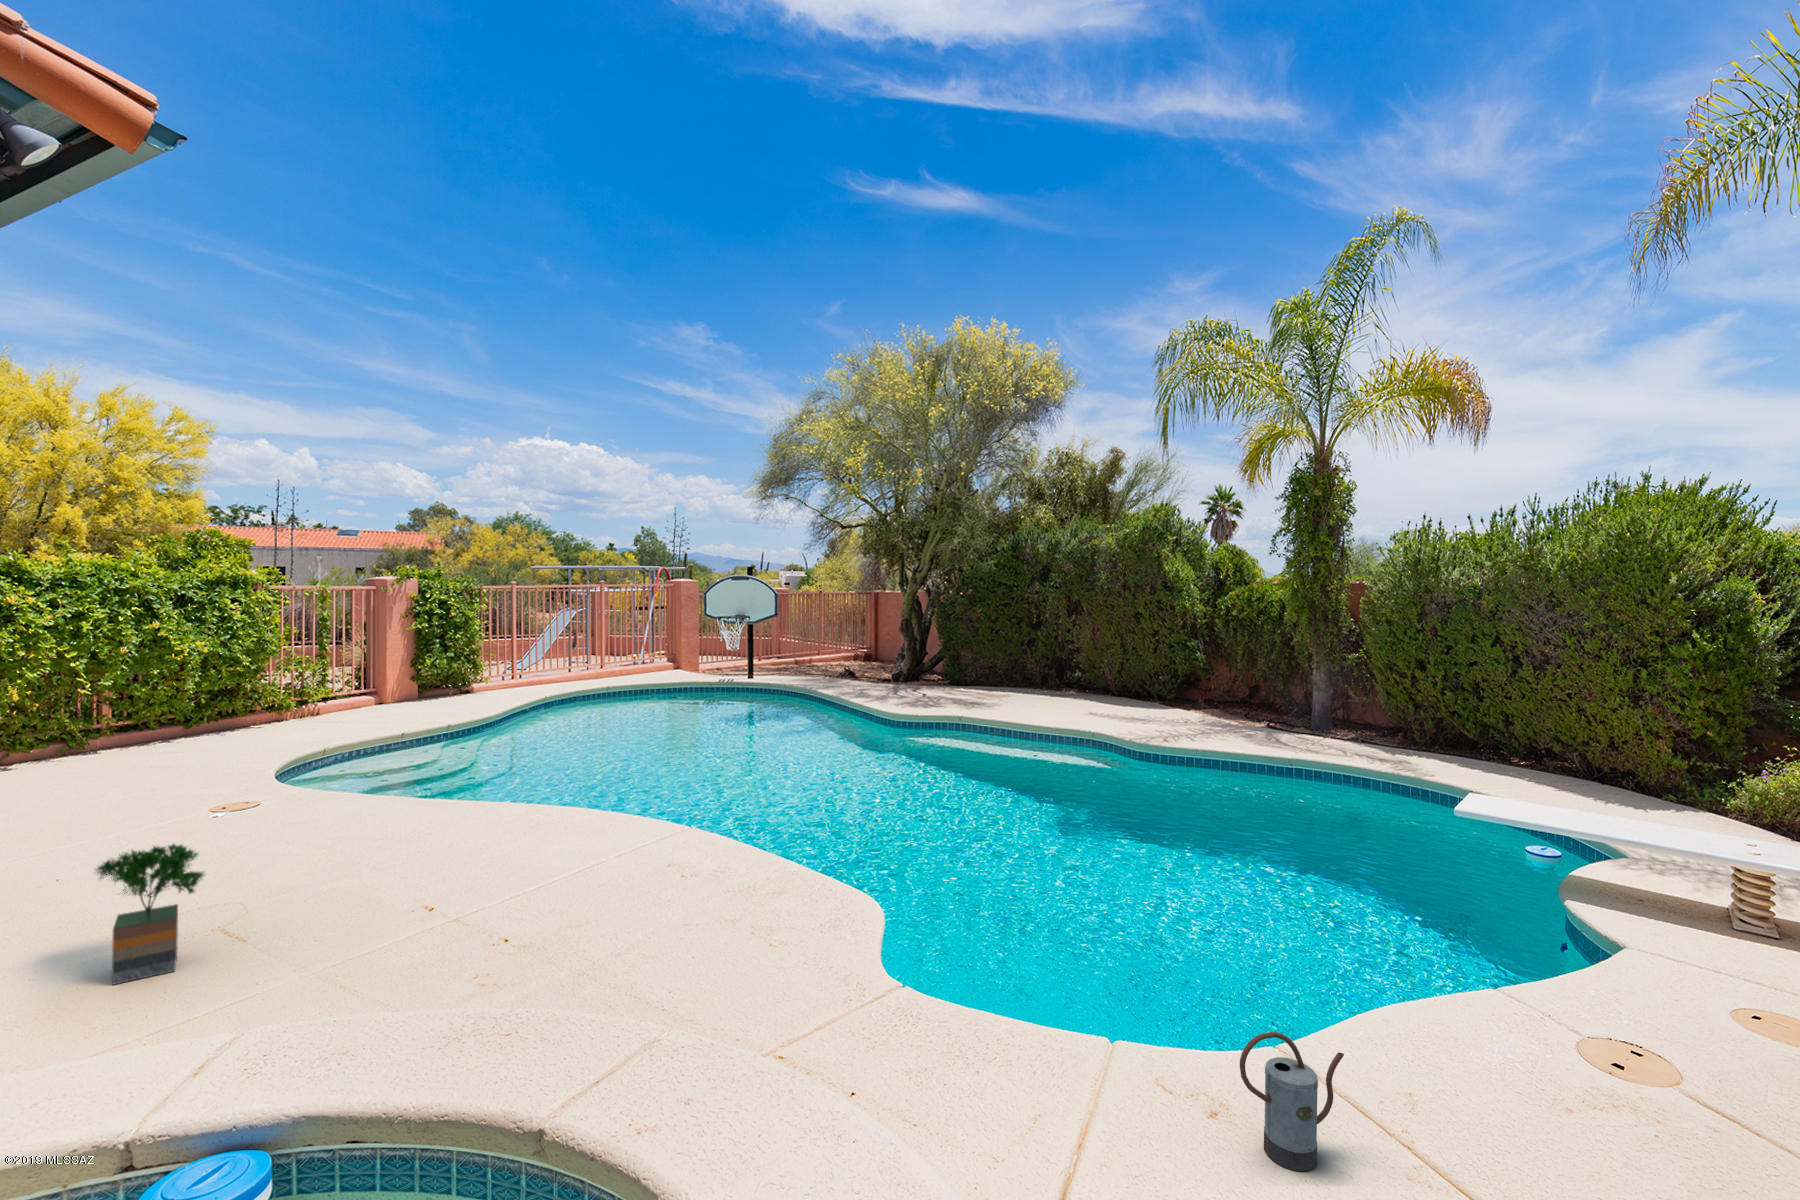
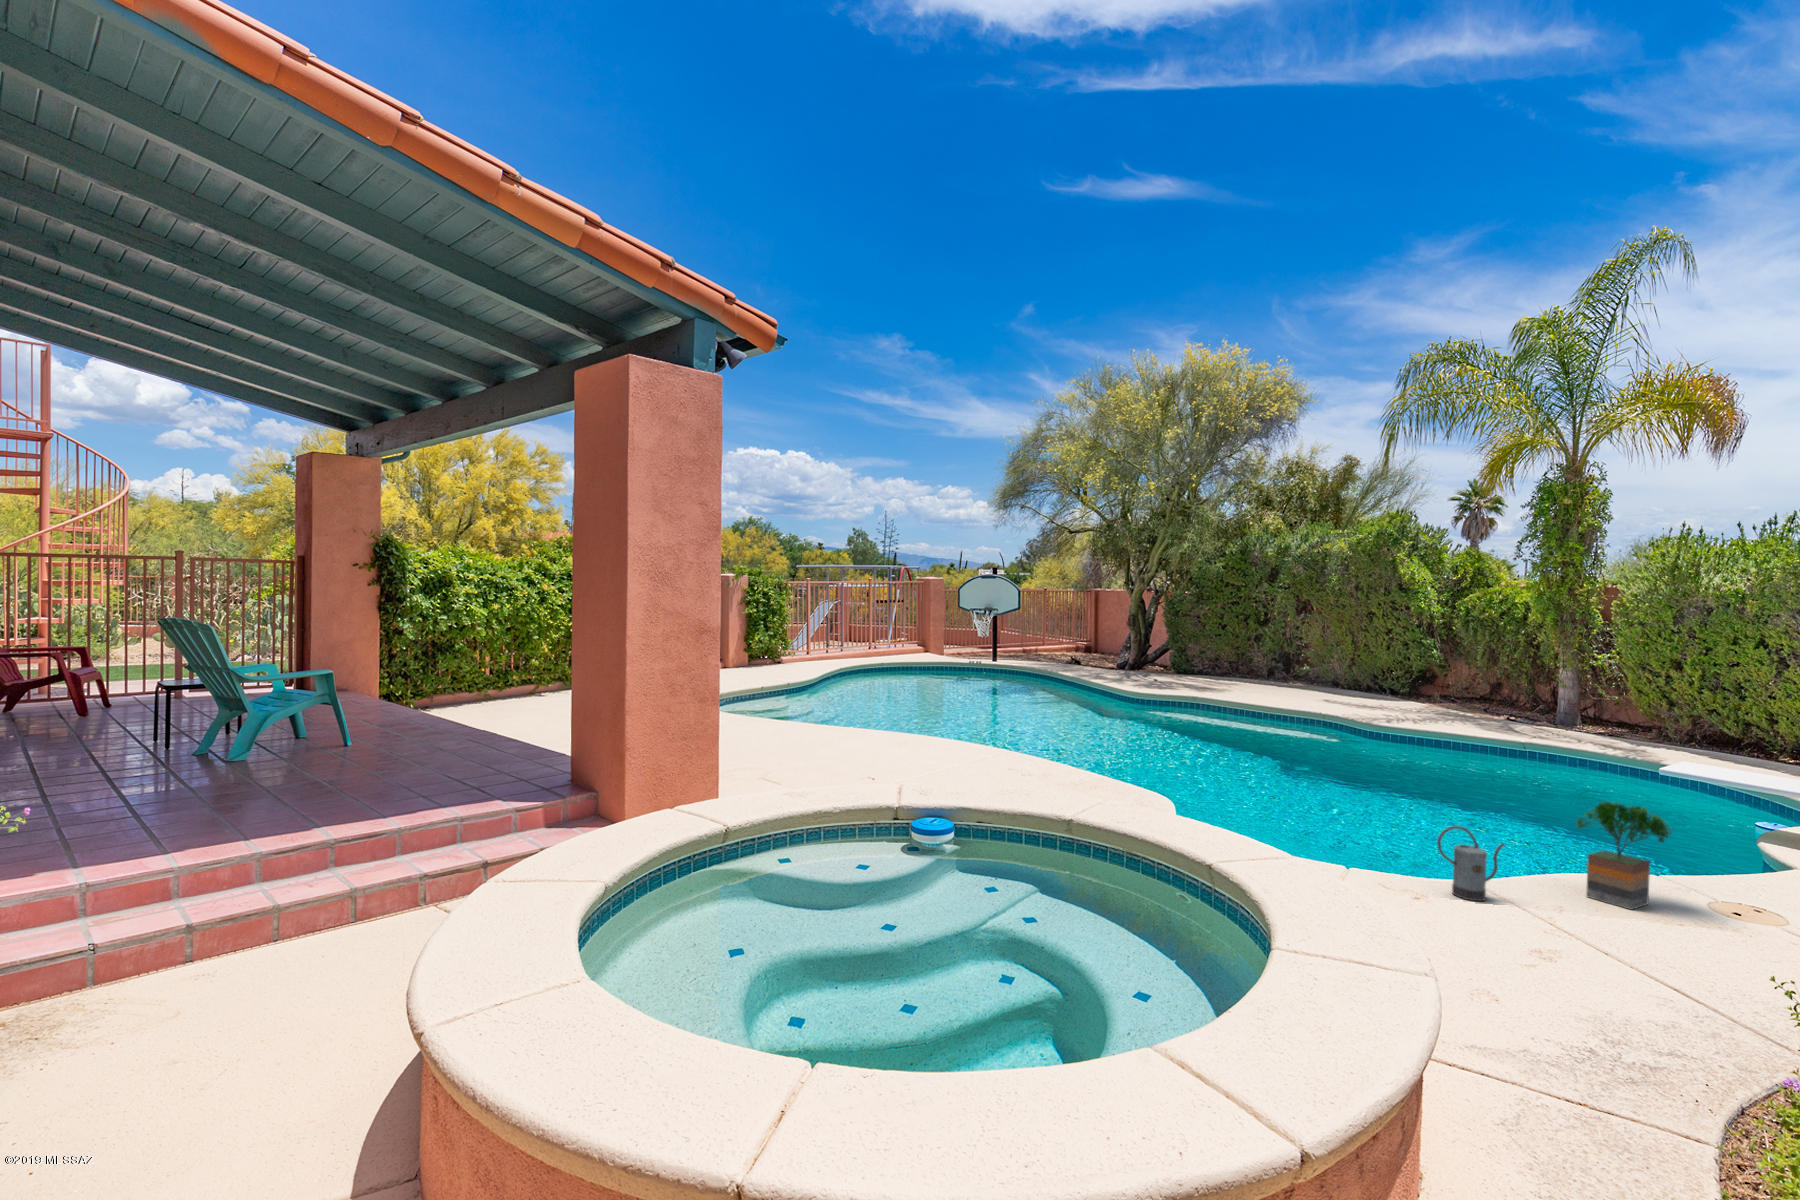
potted tree: present [97,844,204,985] -> present [1577,801,1672,910]

